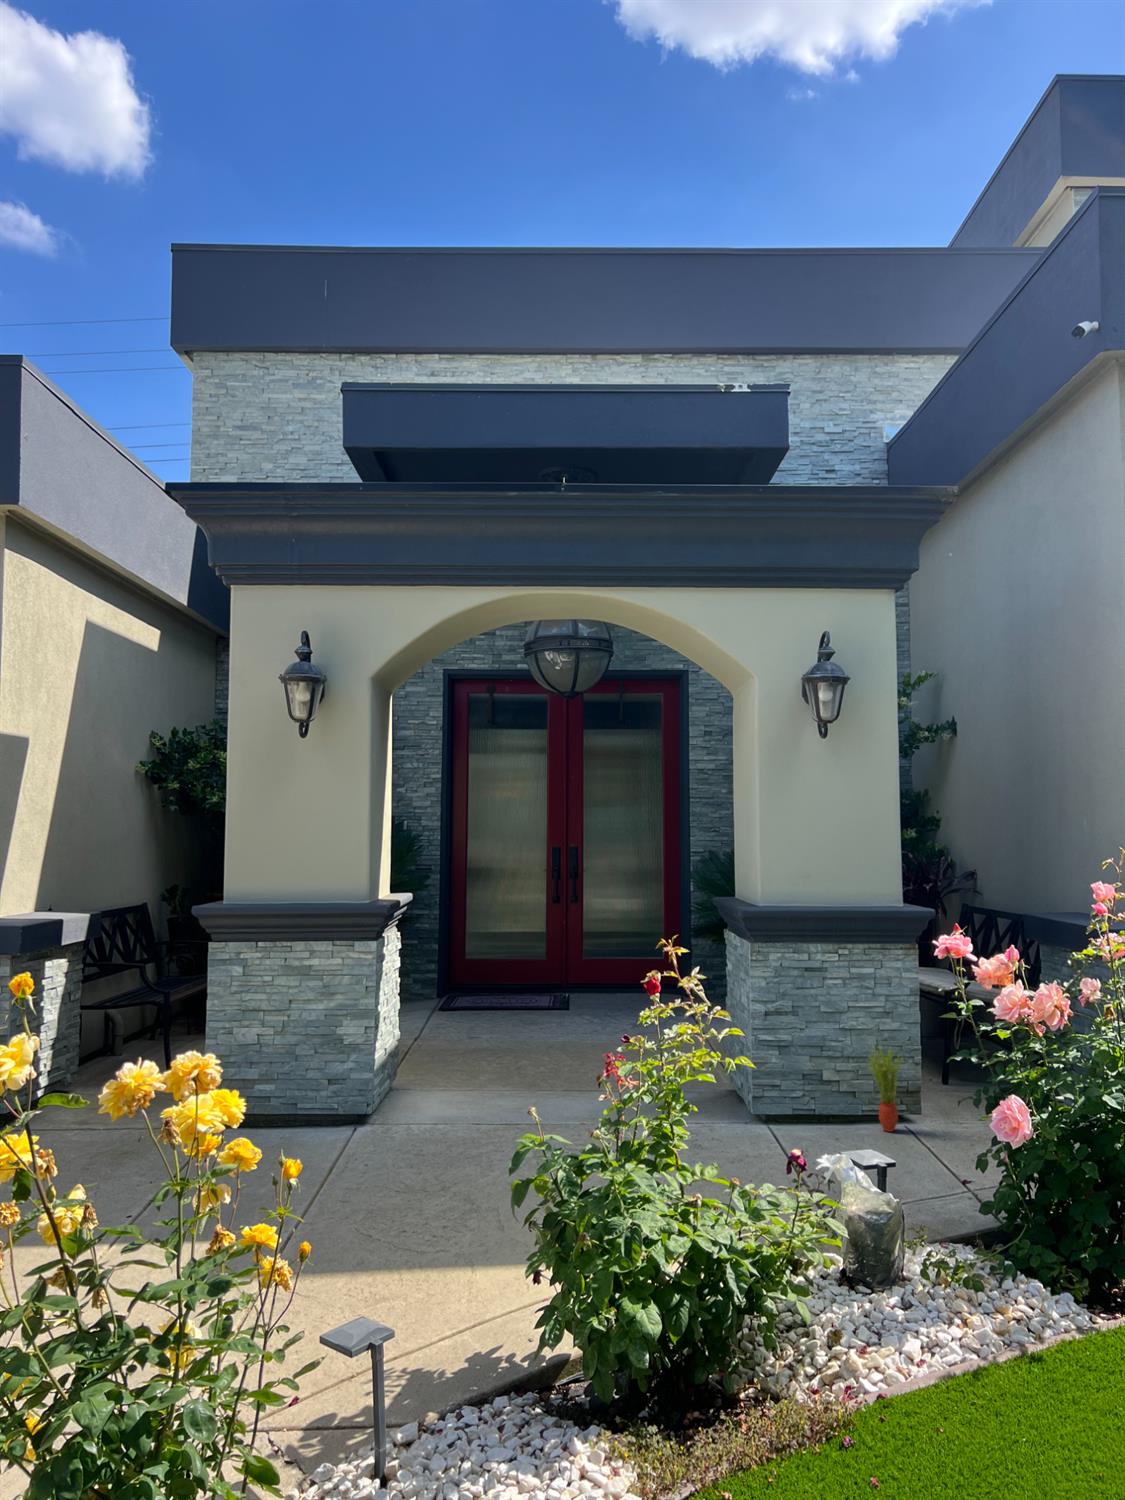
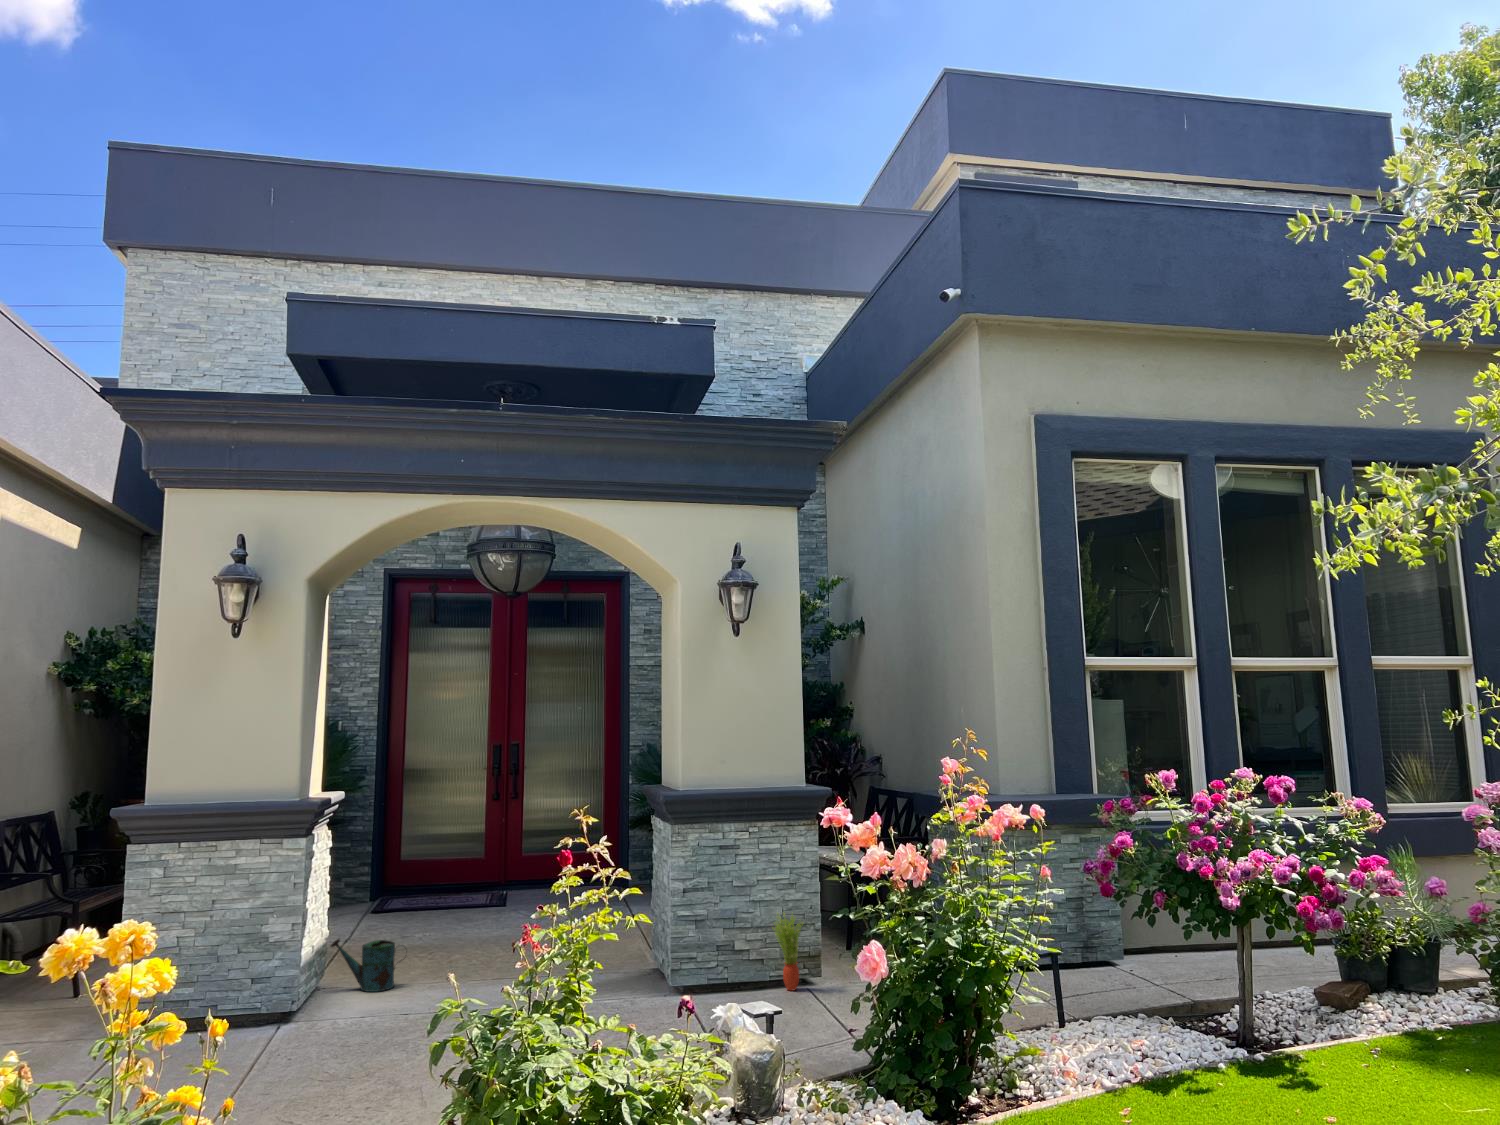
watering can: none [401,1044,476,1099] -> present [331,939,395,992]

